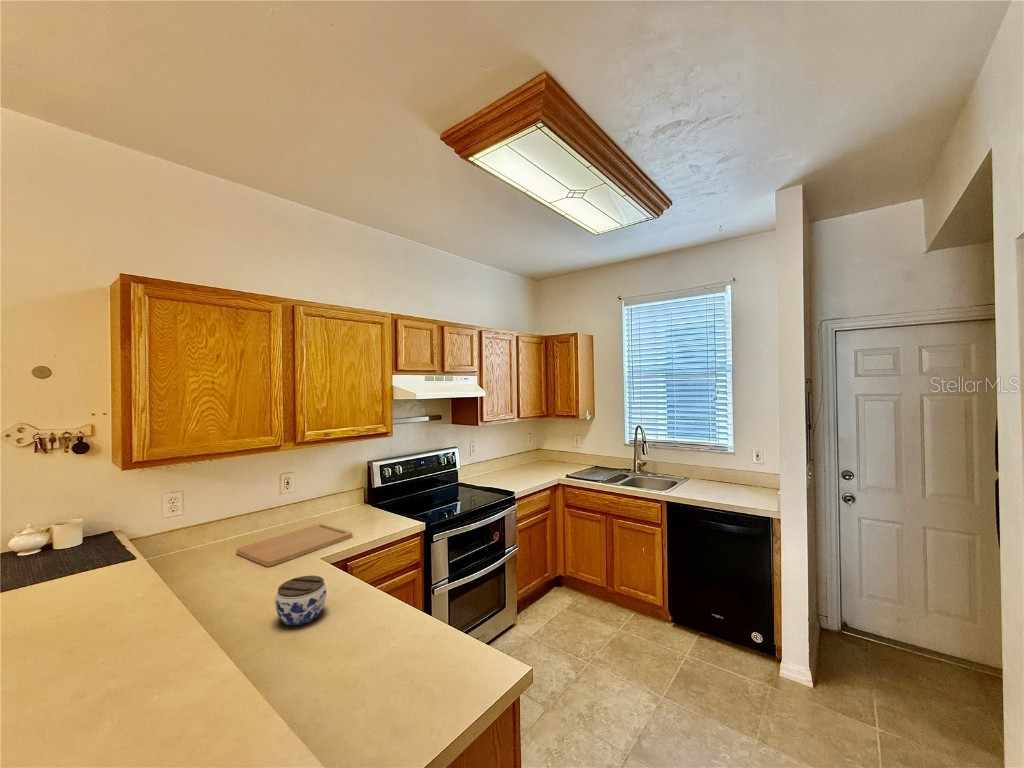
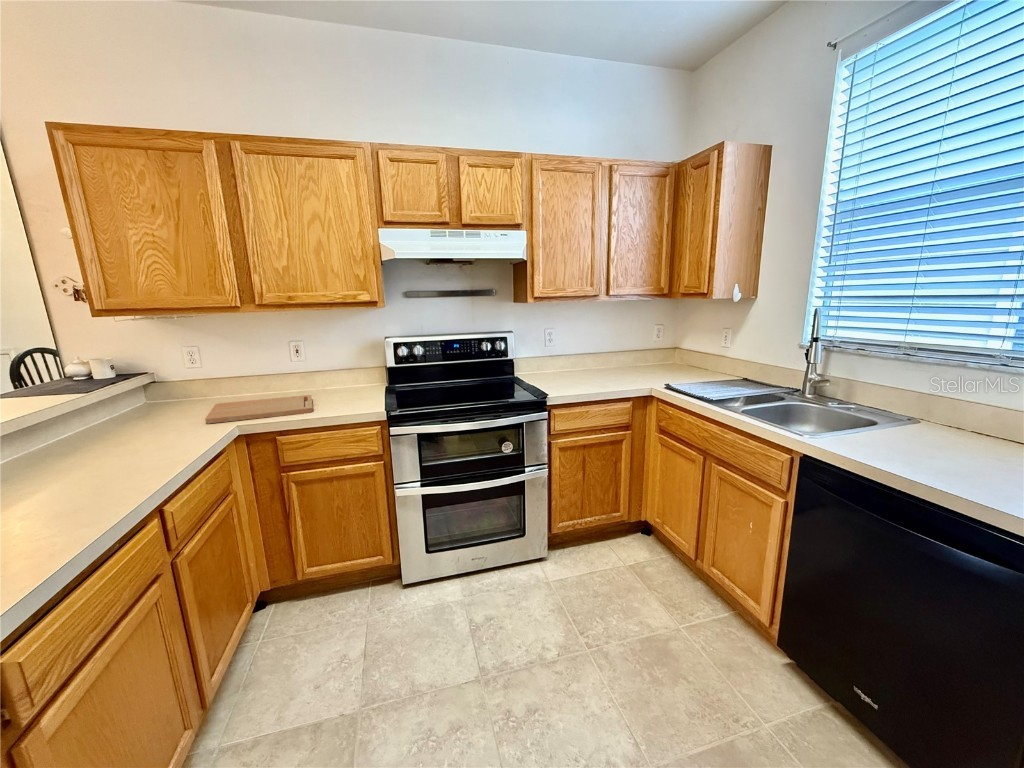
jar: present [275,576,327,626] -> none [87,433,150,478]

